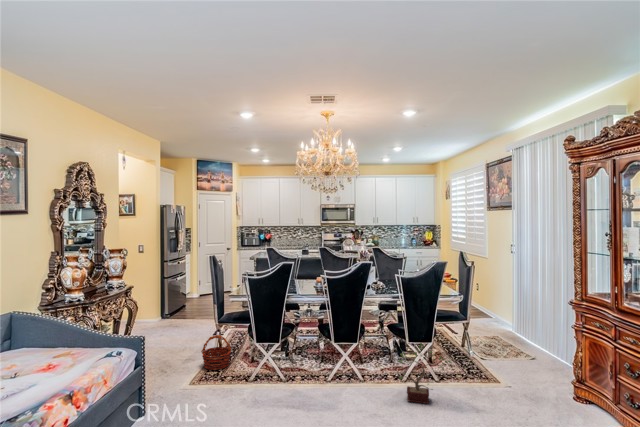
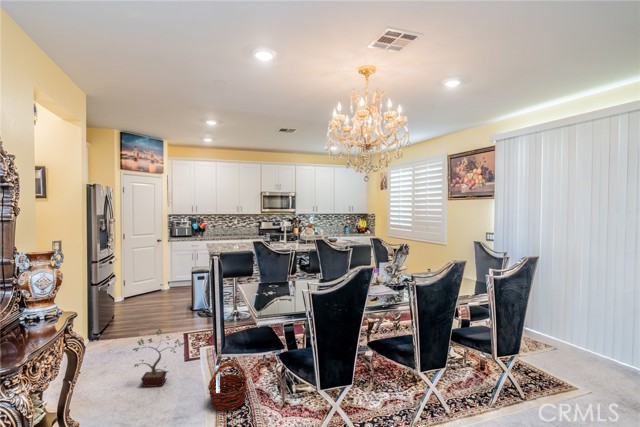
potted plant: present [398,343,451,404] -> present [133,329,183,387]

